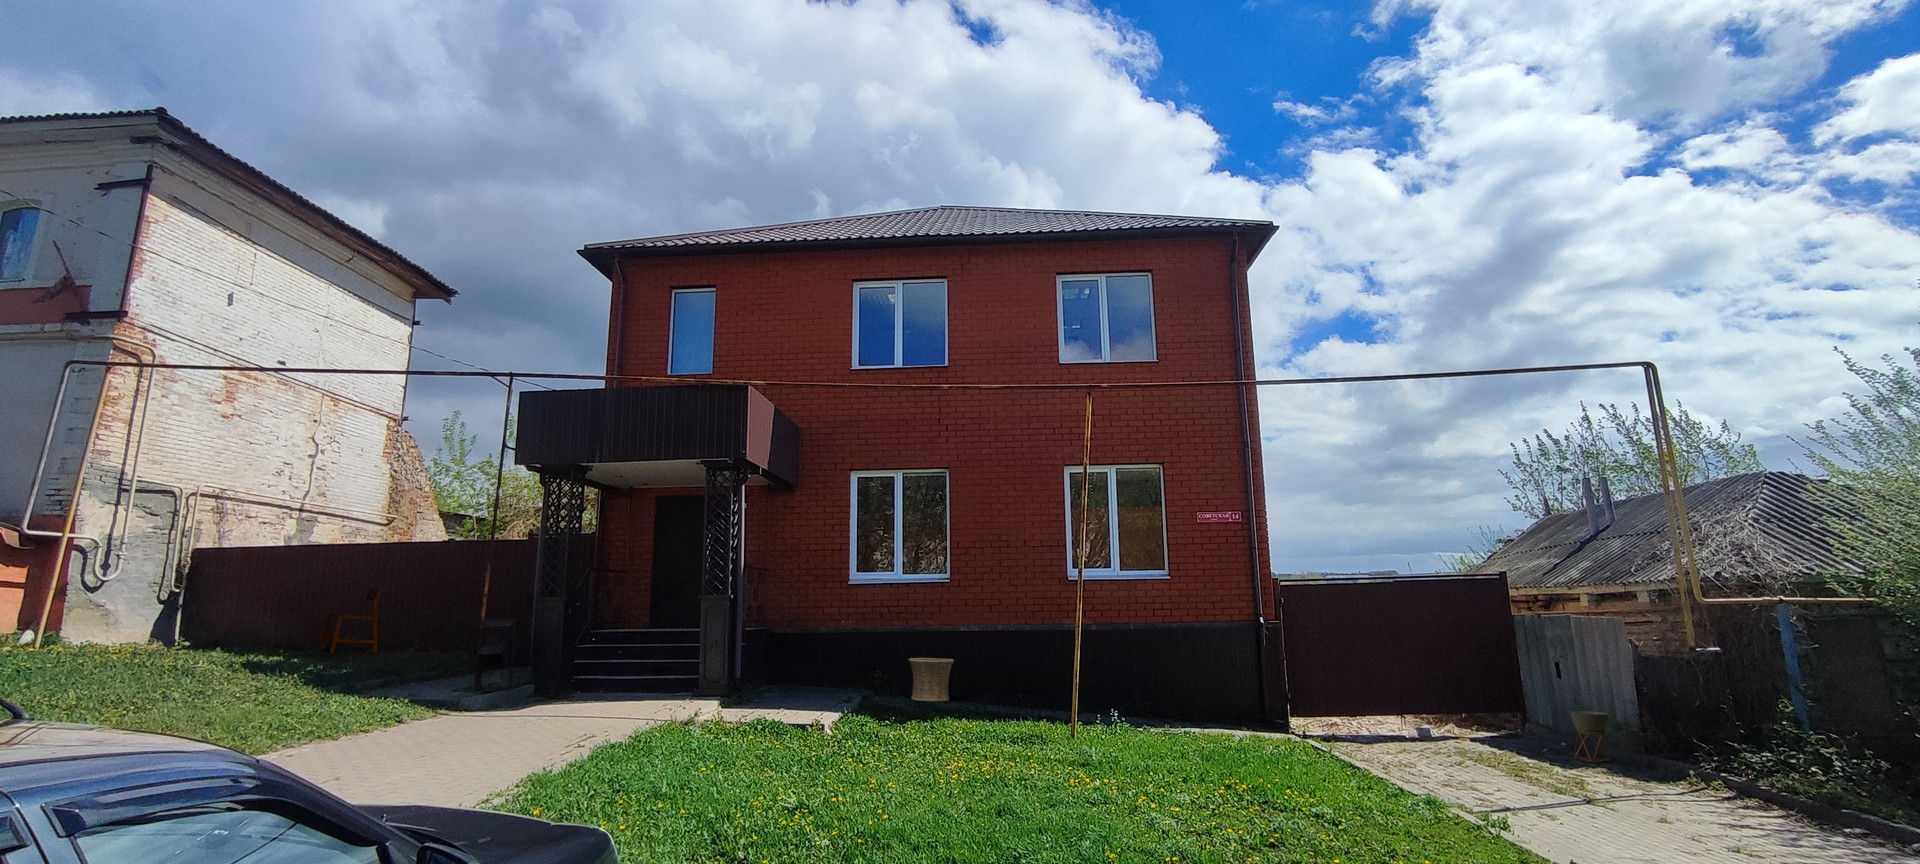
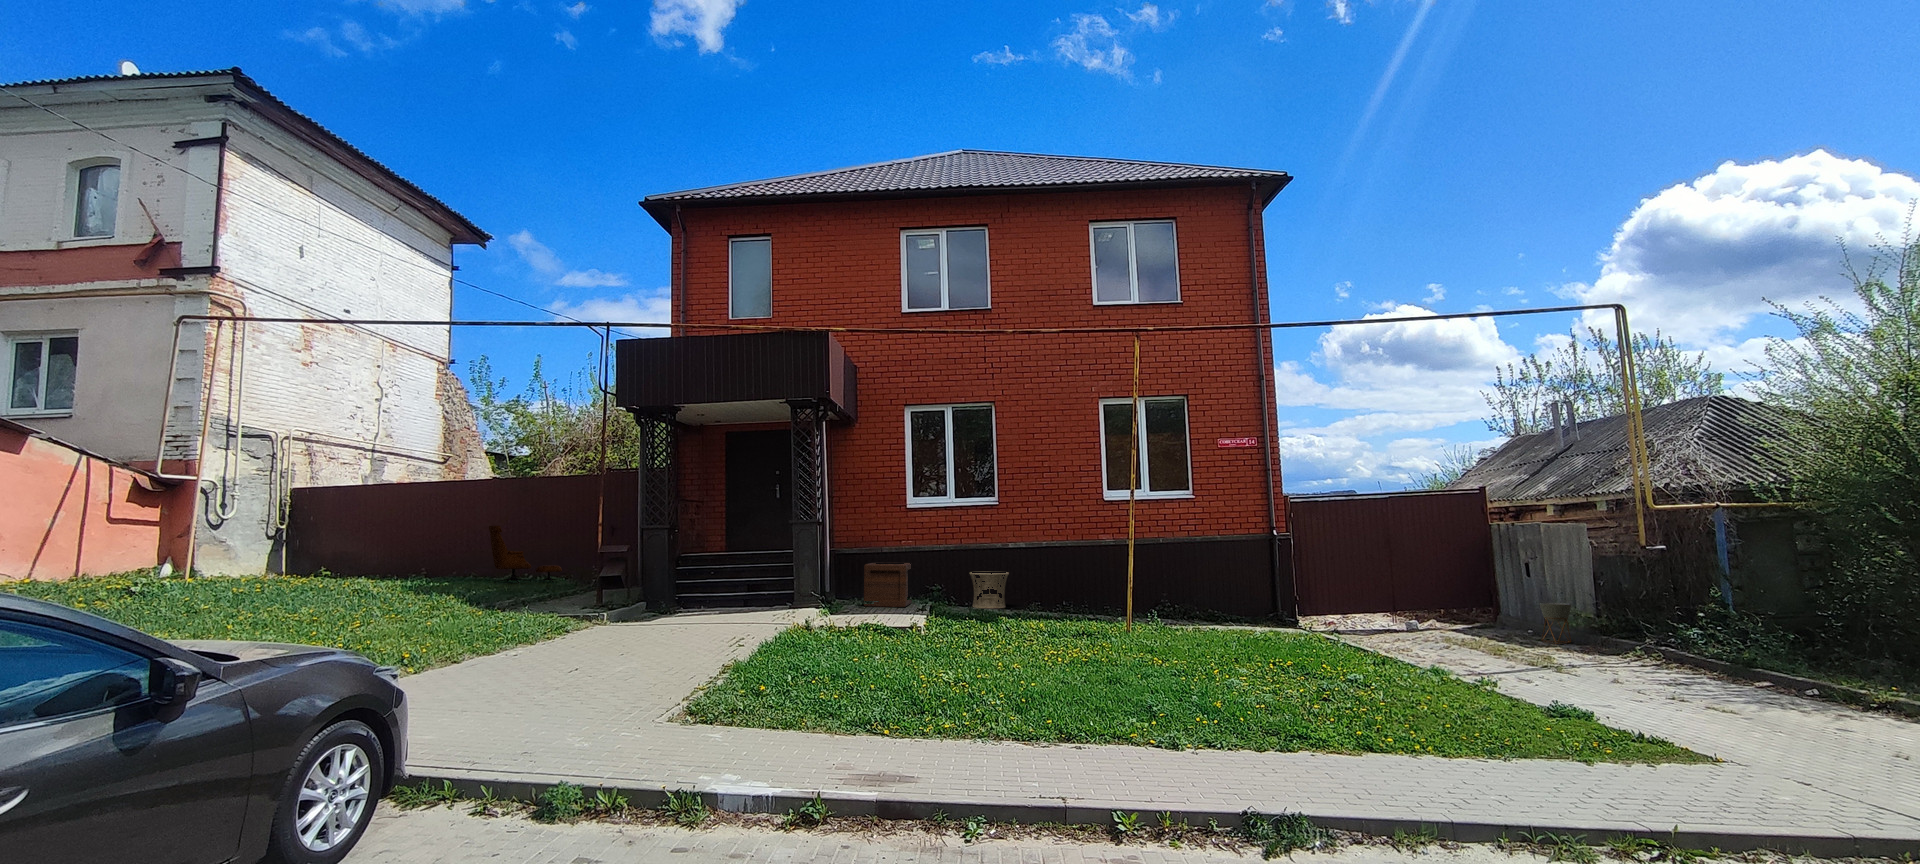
bench: present [320,588,382,653] -> none [420,521,476,580]
lounge chair: none [391,594,472,659] -> present [489,526,562,583]
wooden crate: none [786,645,846,697] -> present [864,563,912,607]

